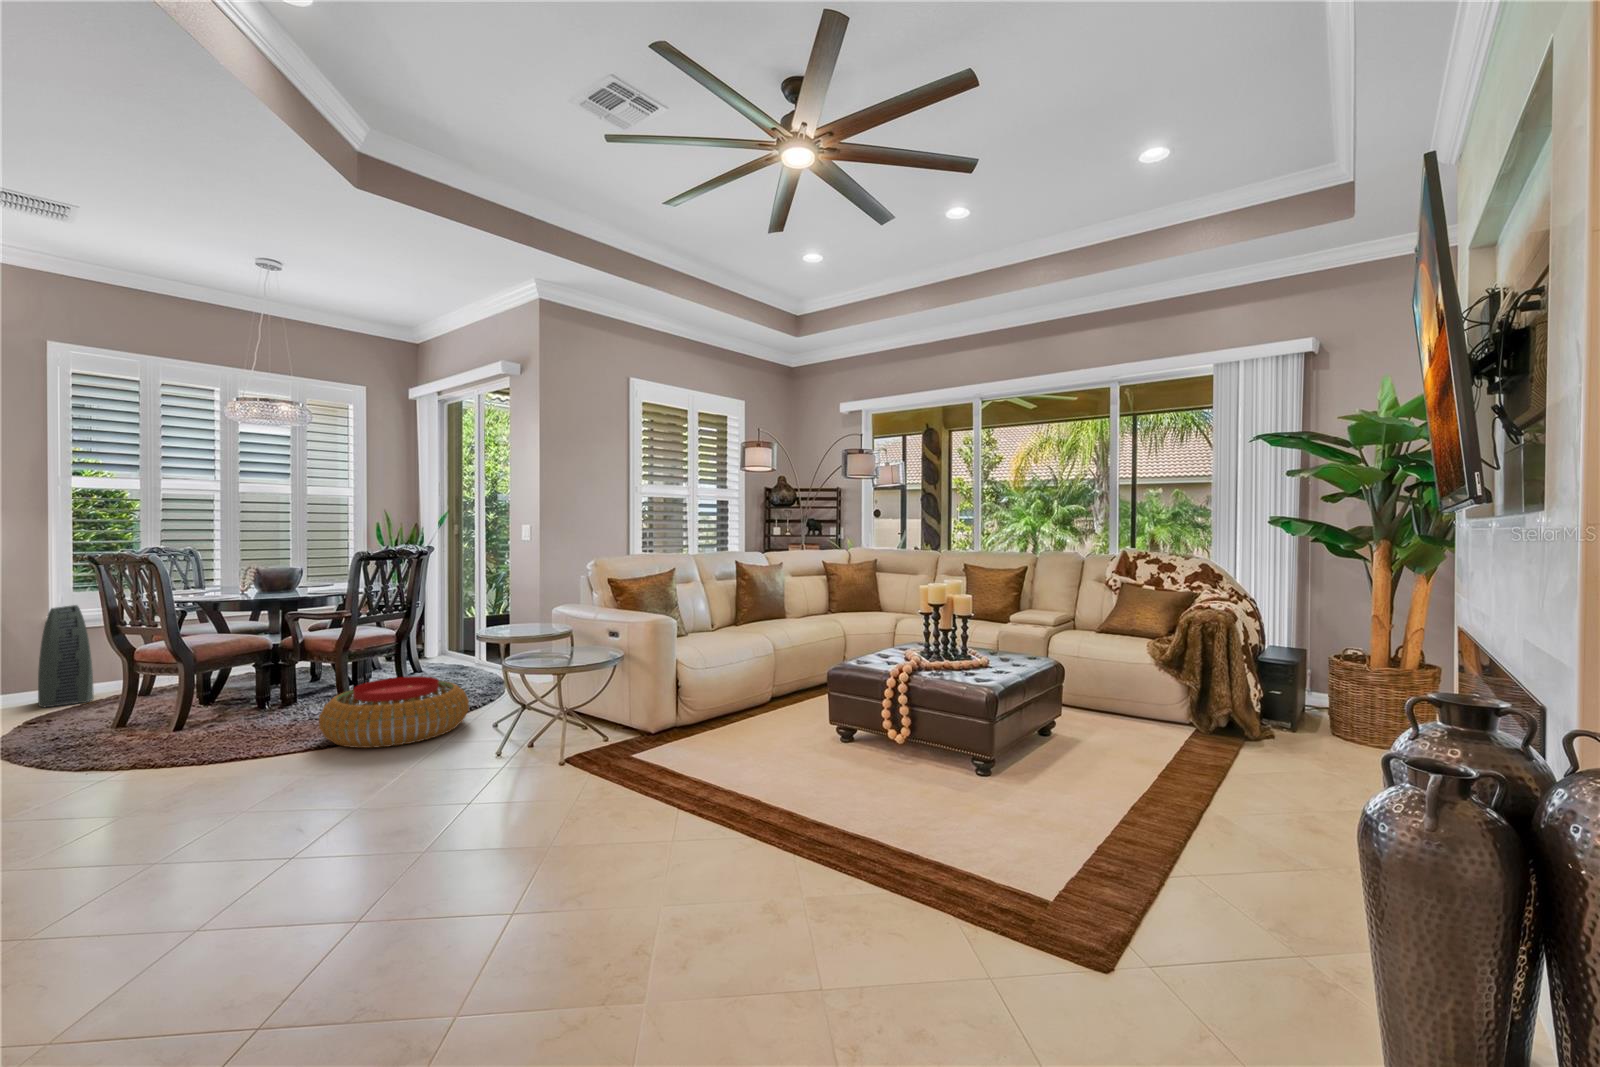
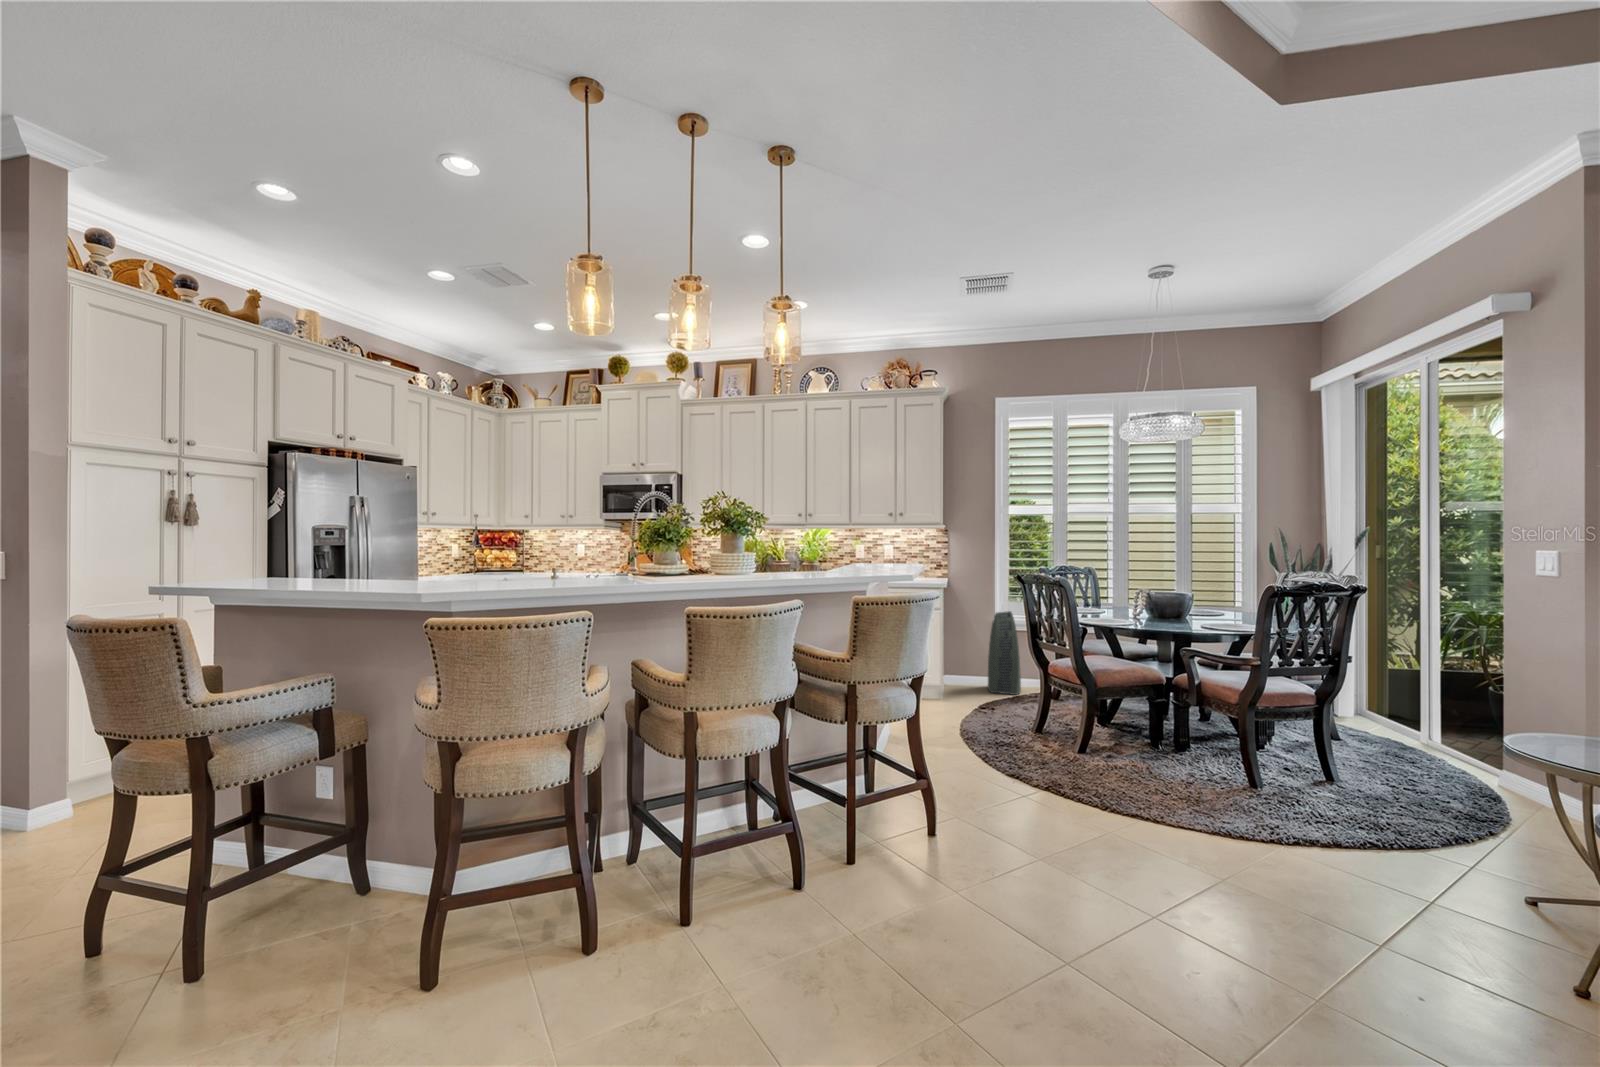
pouf: present [319,676,469,748] -> none [1230,762,1474,889]

